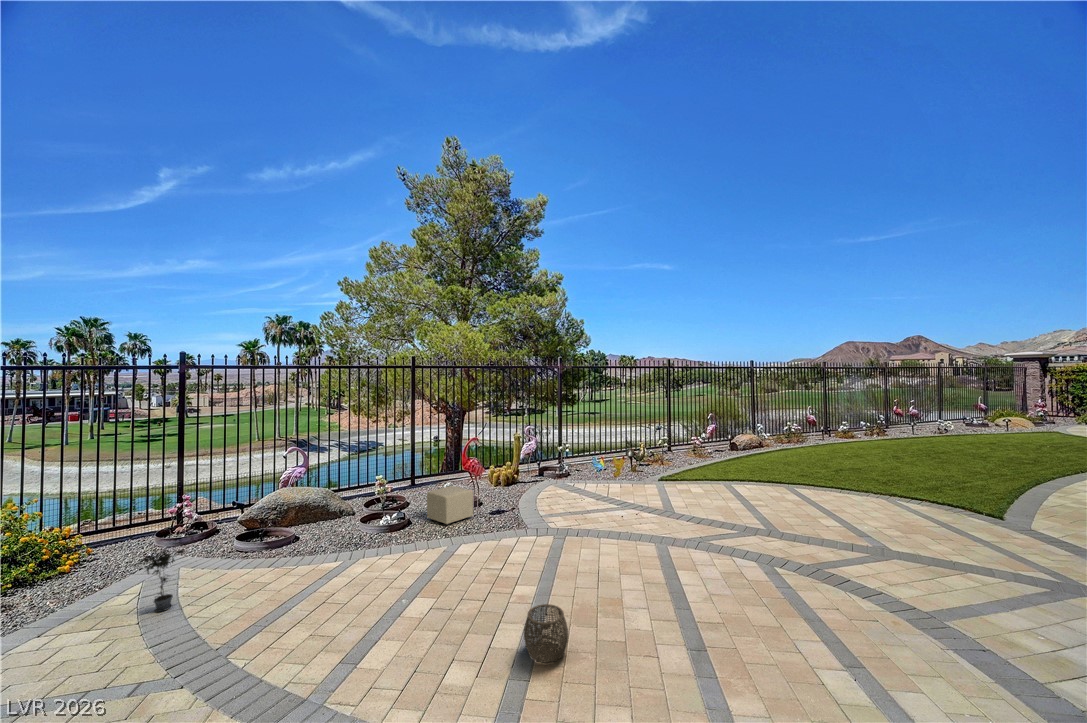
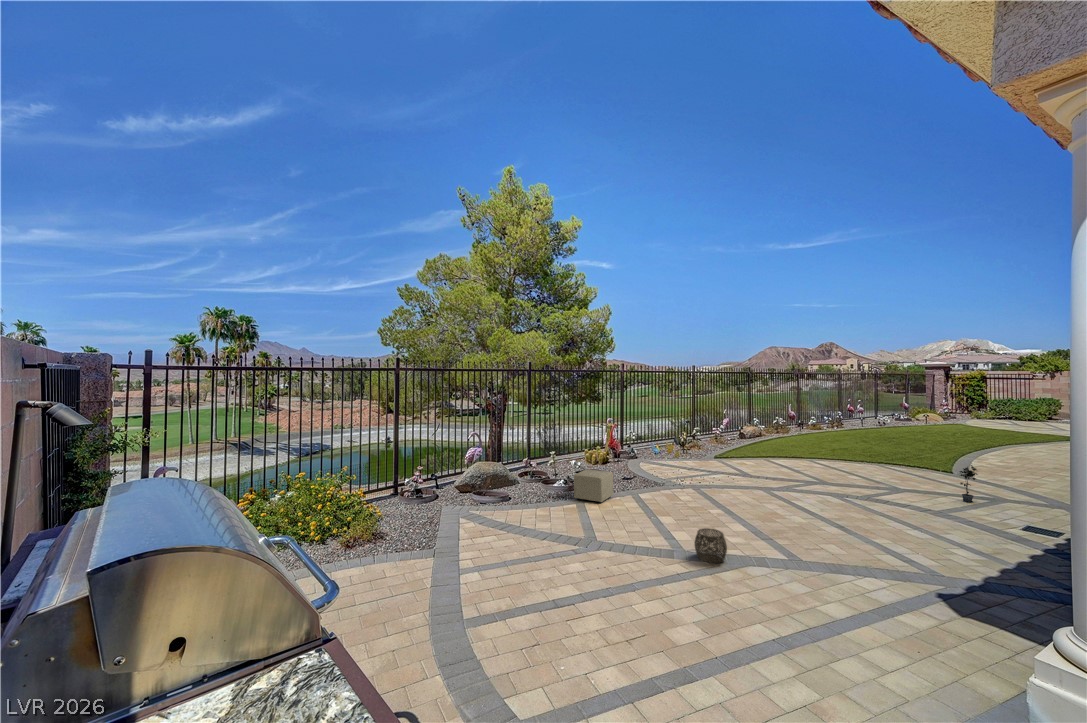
potted plant: present [134,548,184,612] -> present [960,465,978,503]
woven basket: present [524,604,568,663] -> present [695,528,727,563]

